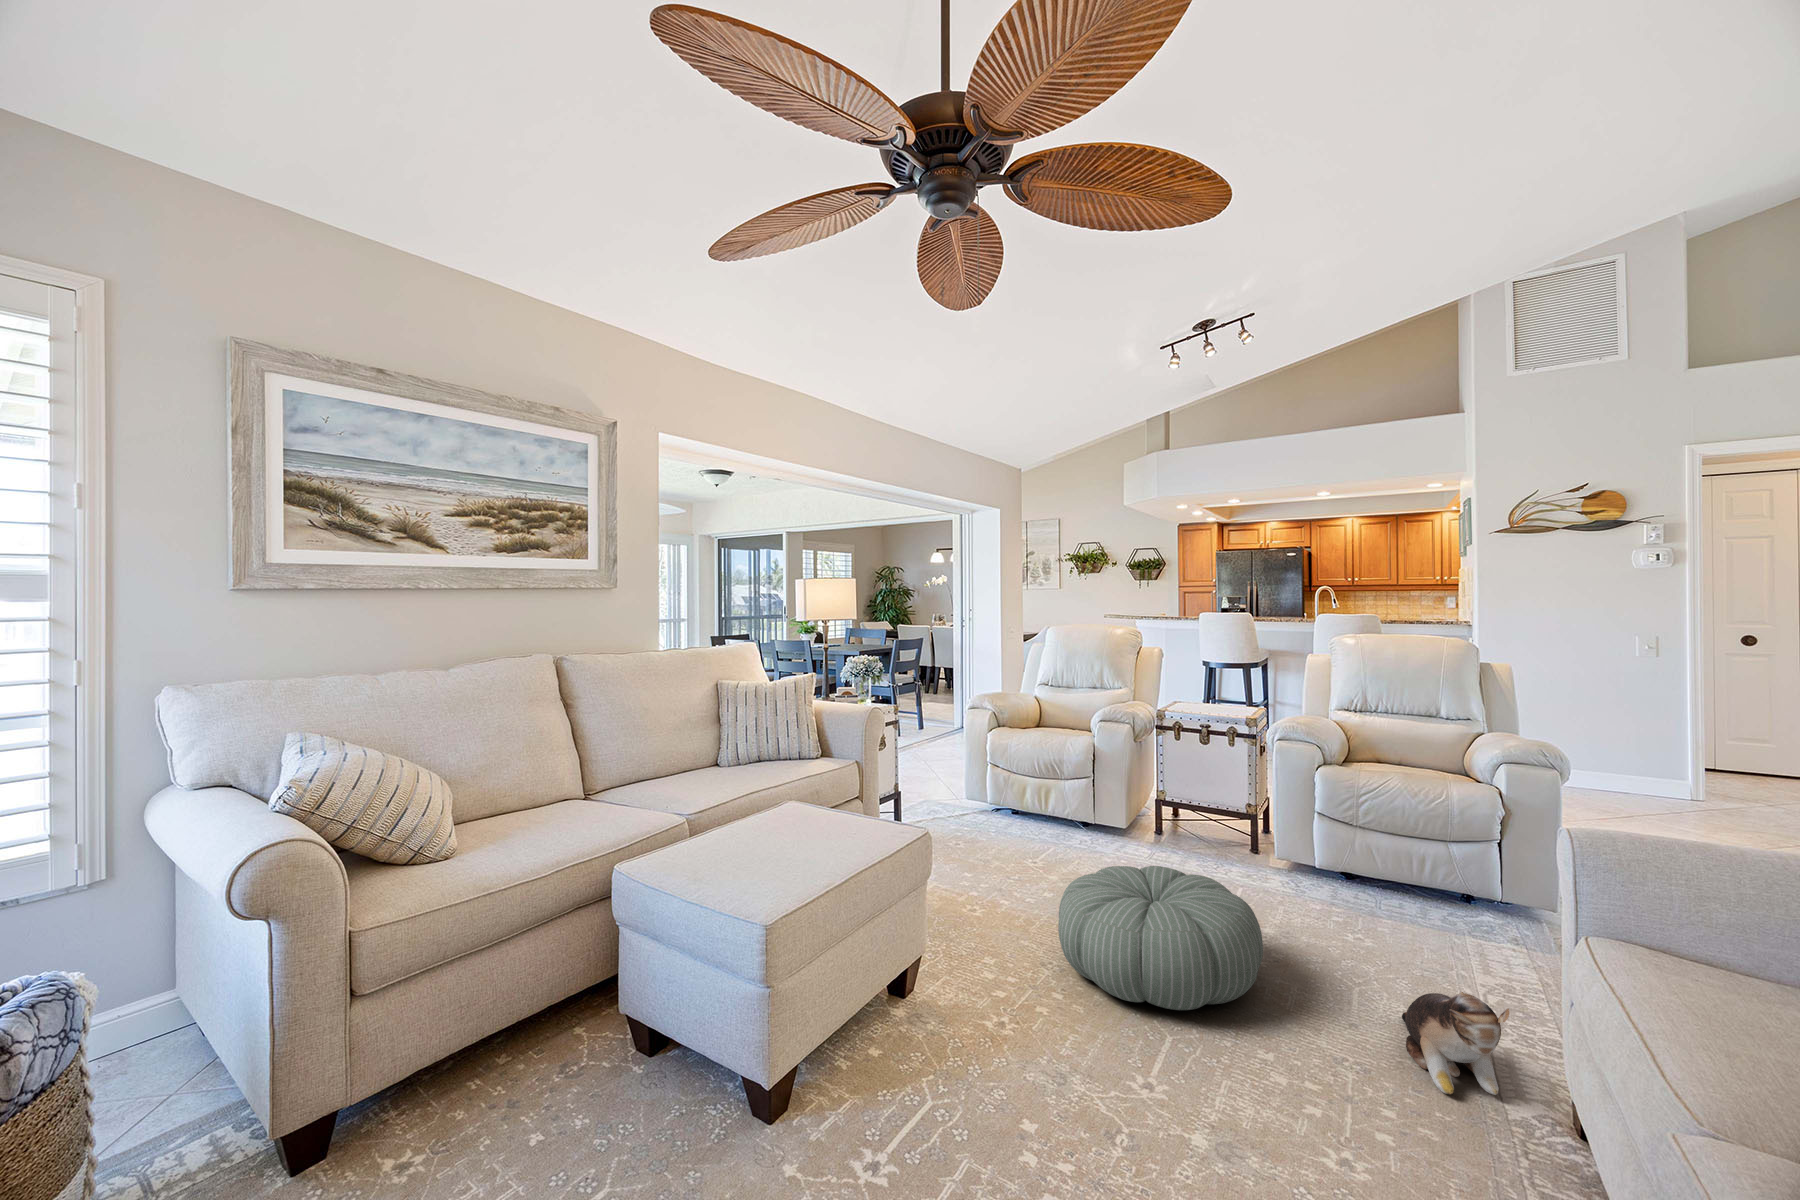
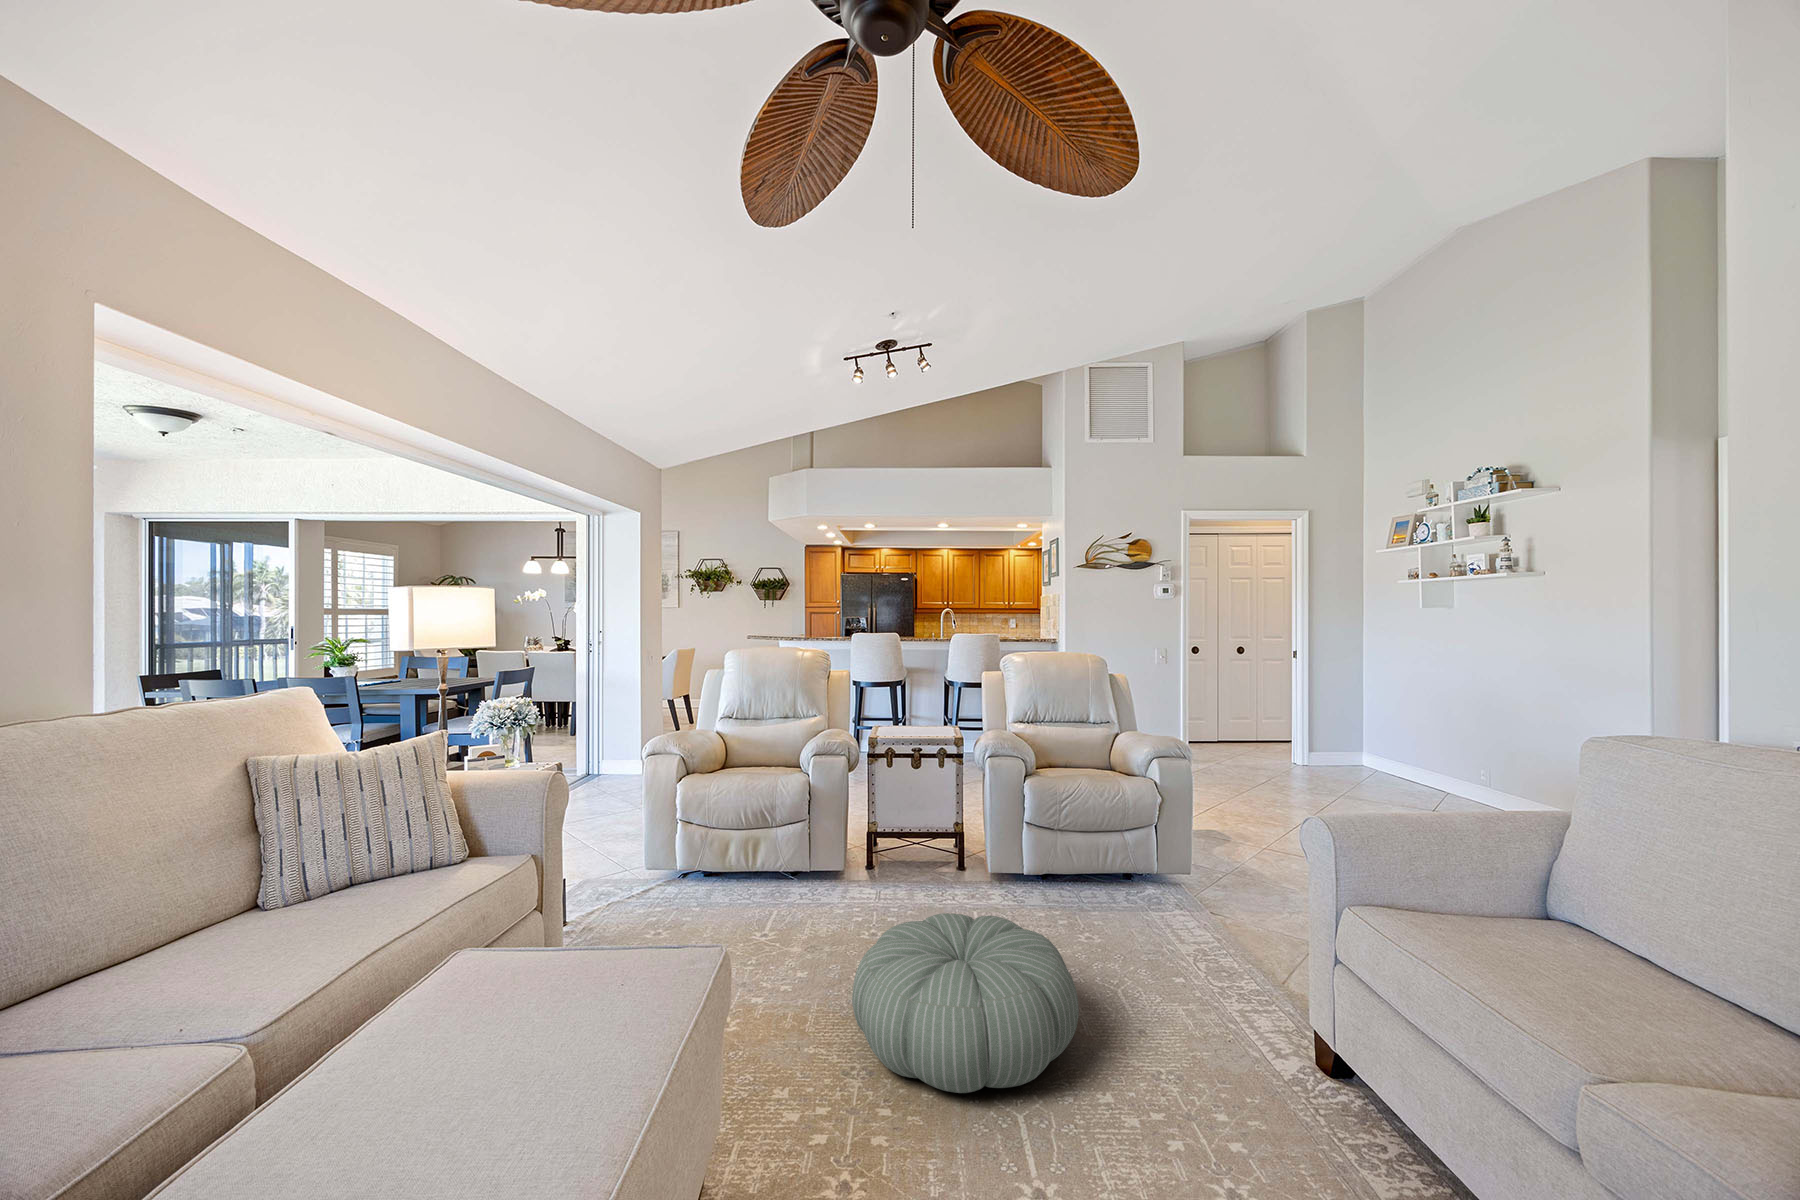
plush toy: present [1402,992,1509,1095] -> none [1181,988,1321,1092]

